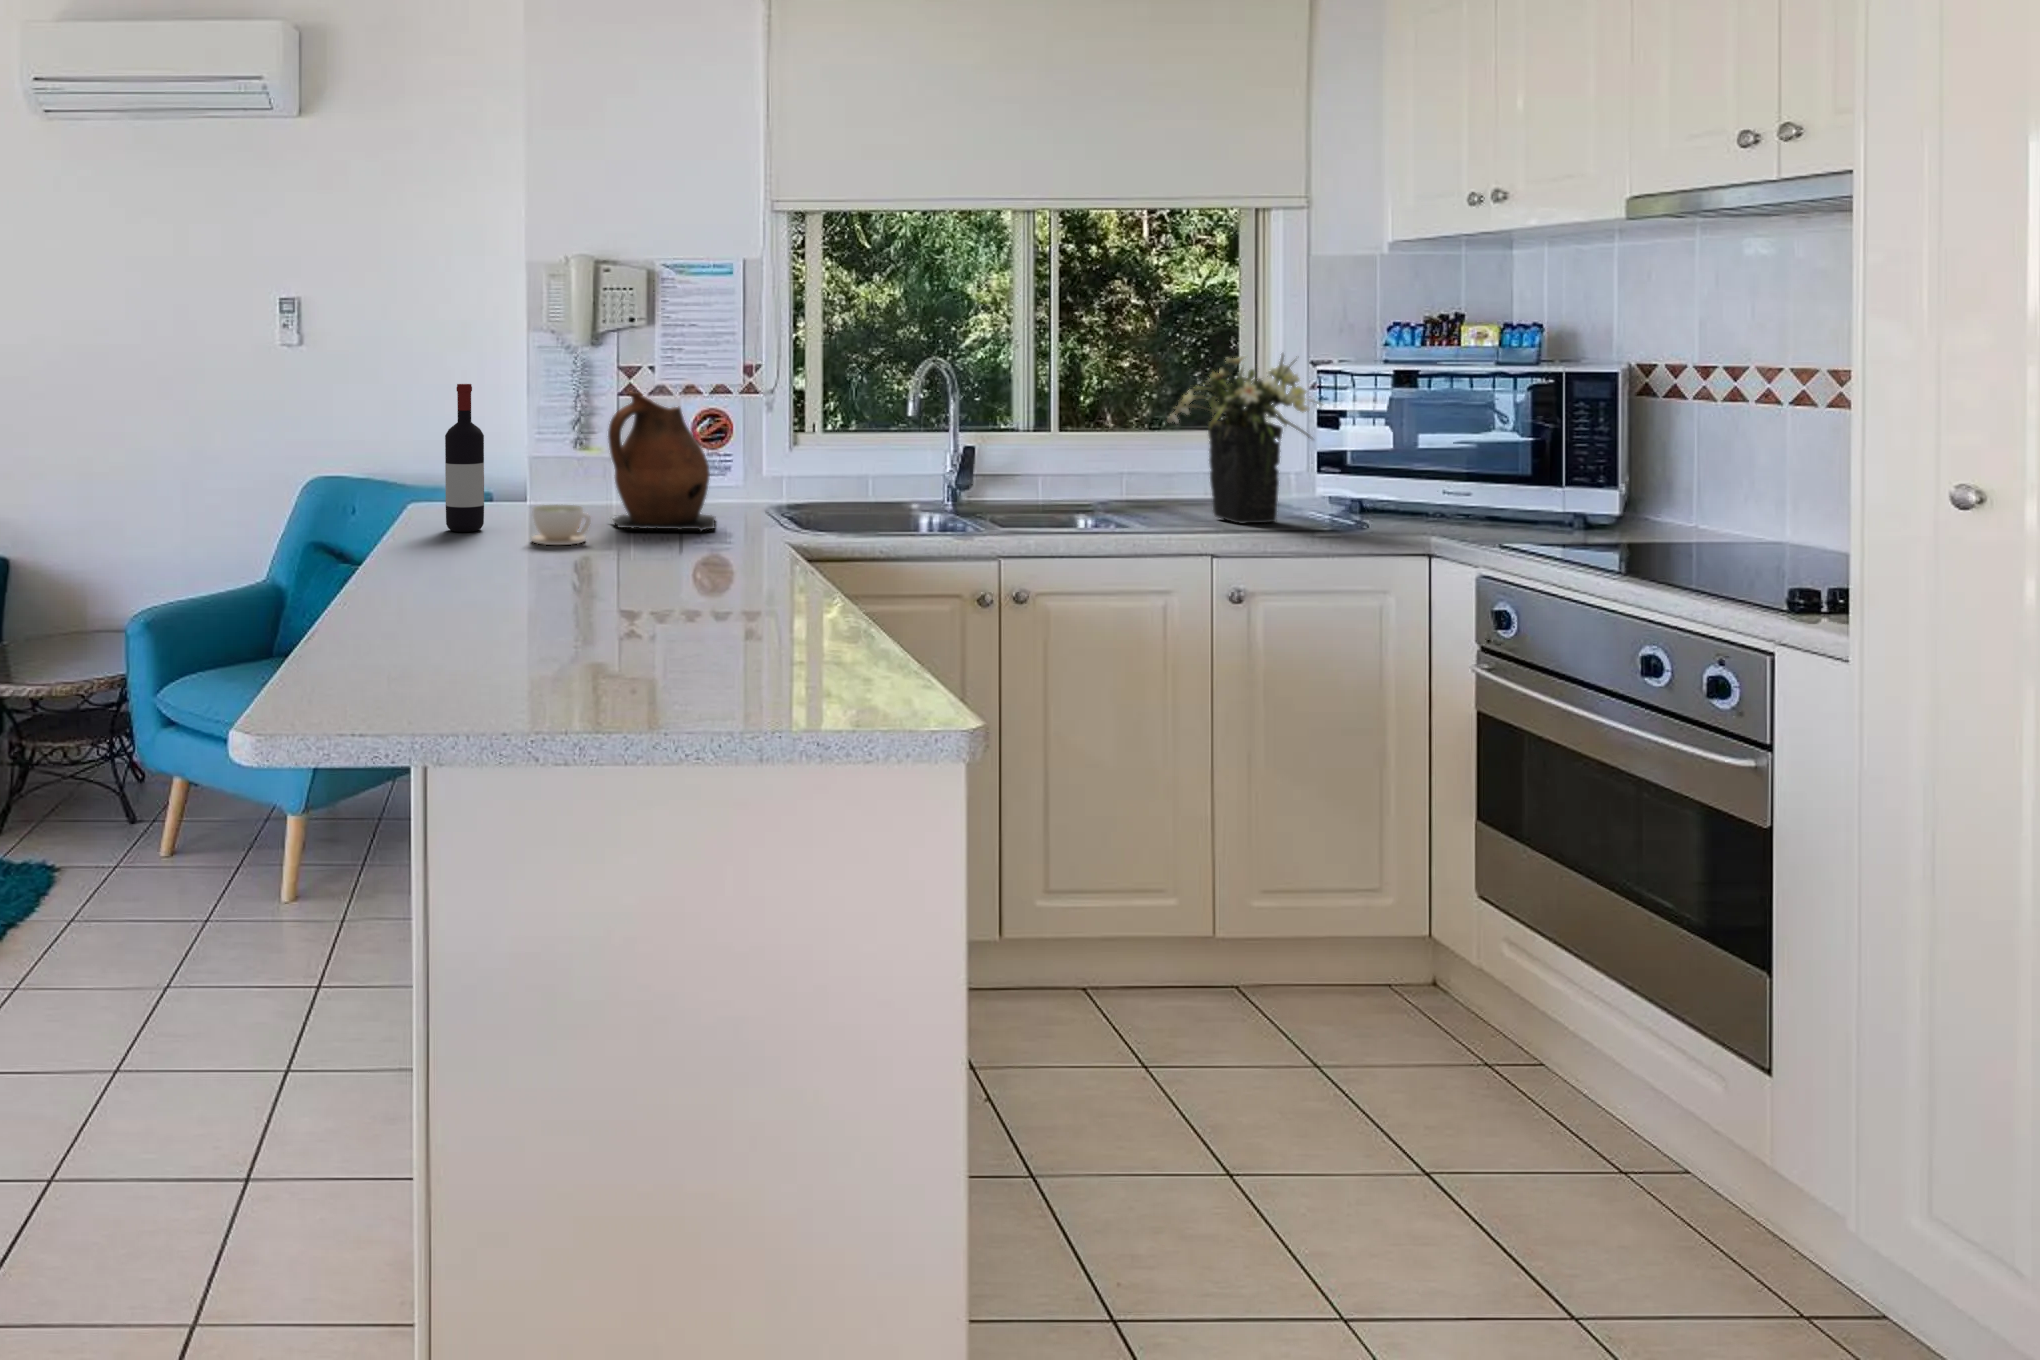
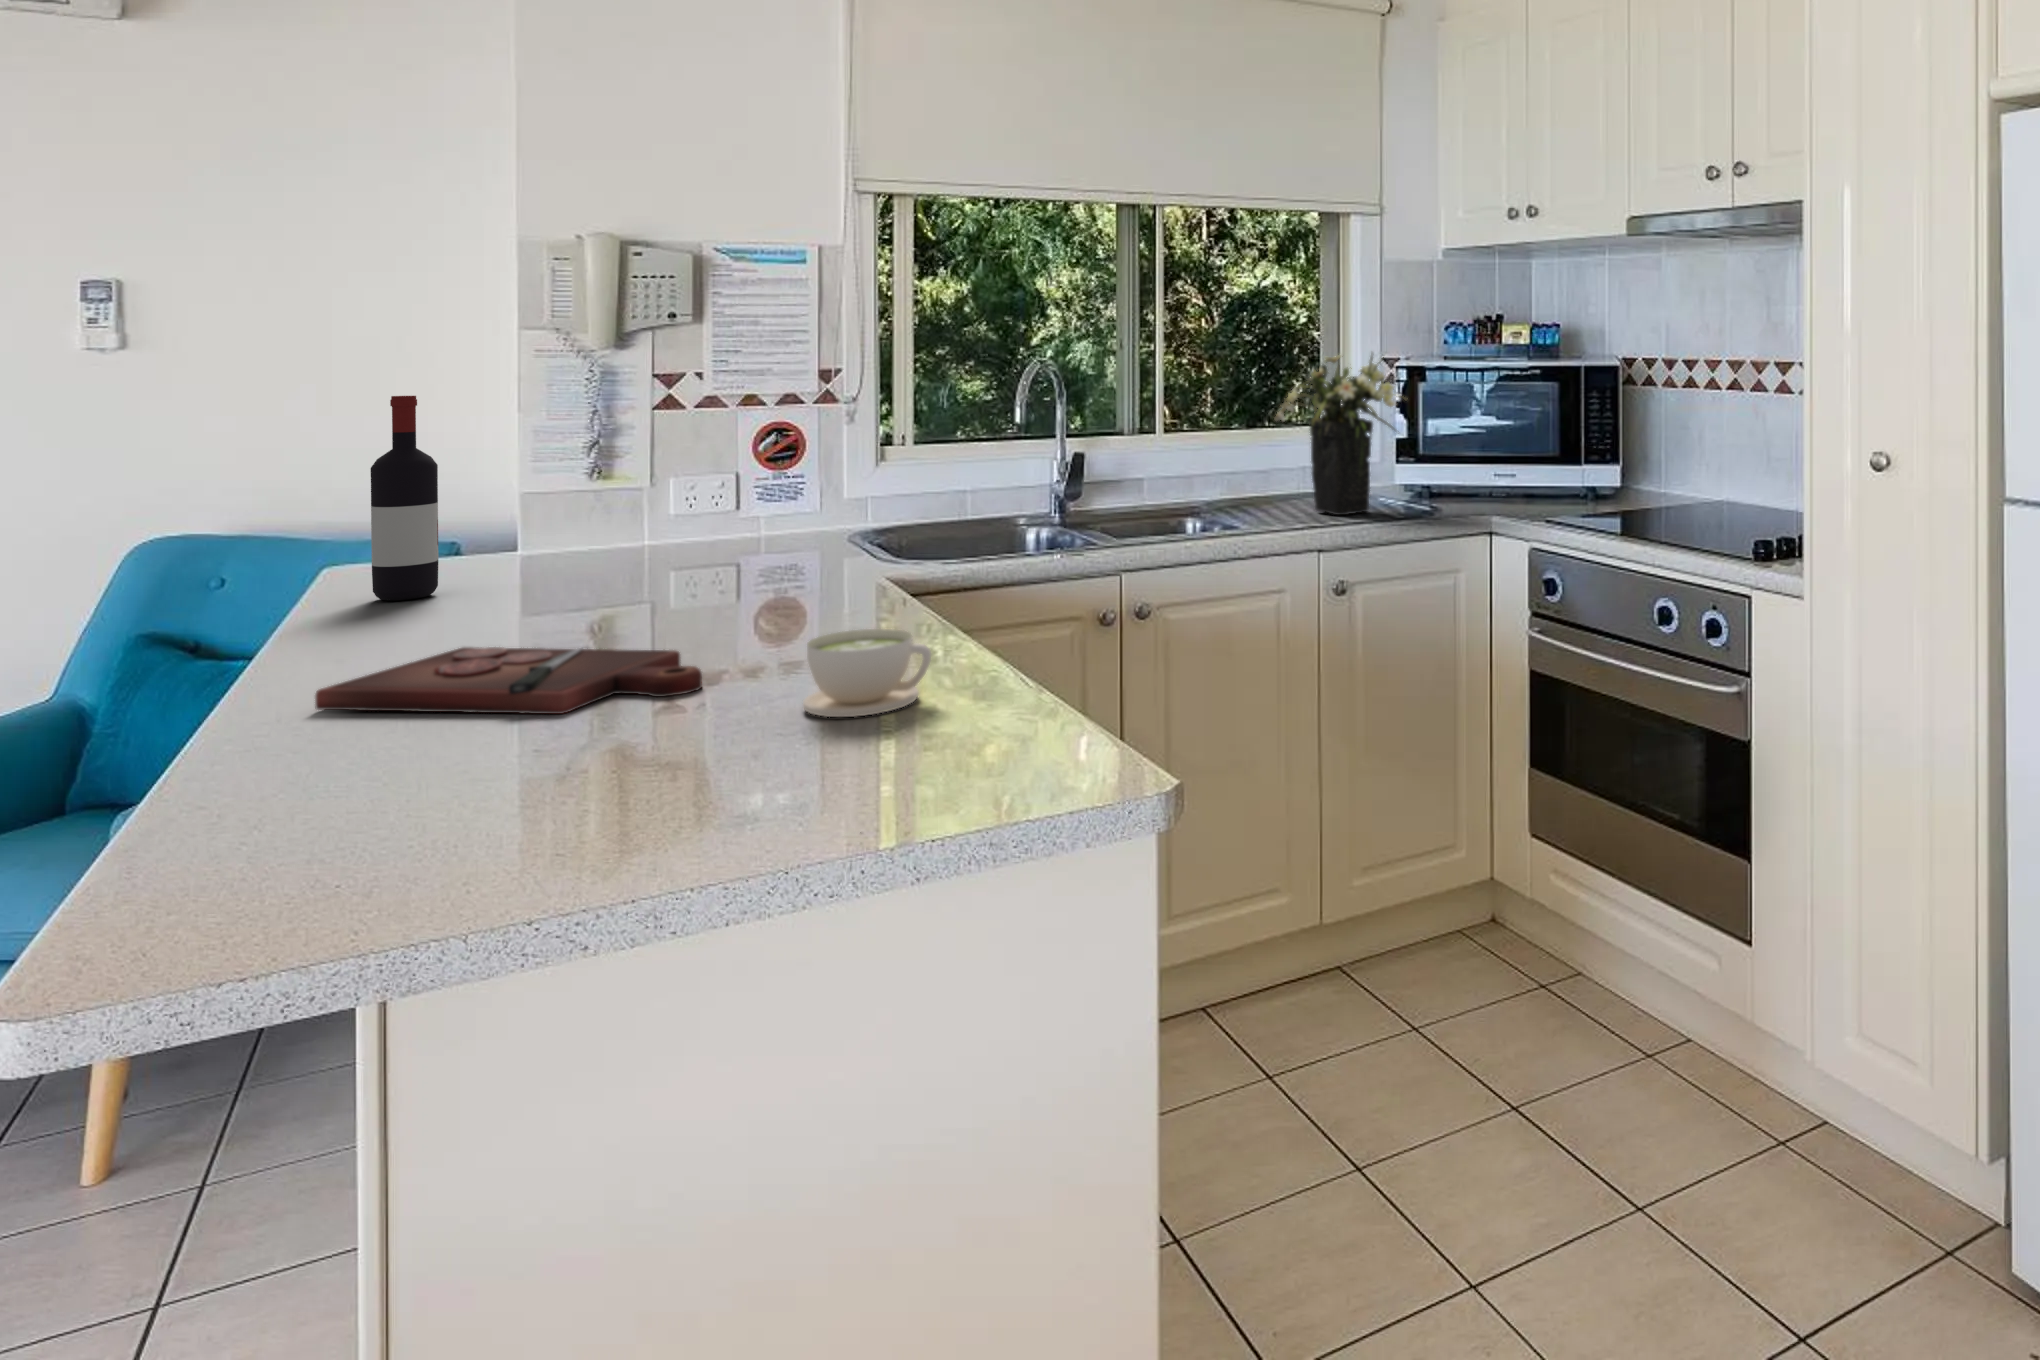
ceramic pitcher: present [608,392,715,531] -> none [634,402,785,574]
coffee cup: present [531,505,591,545] -> present [803,629,931,717]
cutting board: none [425,569,656,623] -> present [315,647,702,714]

